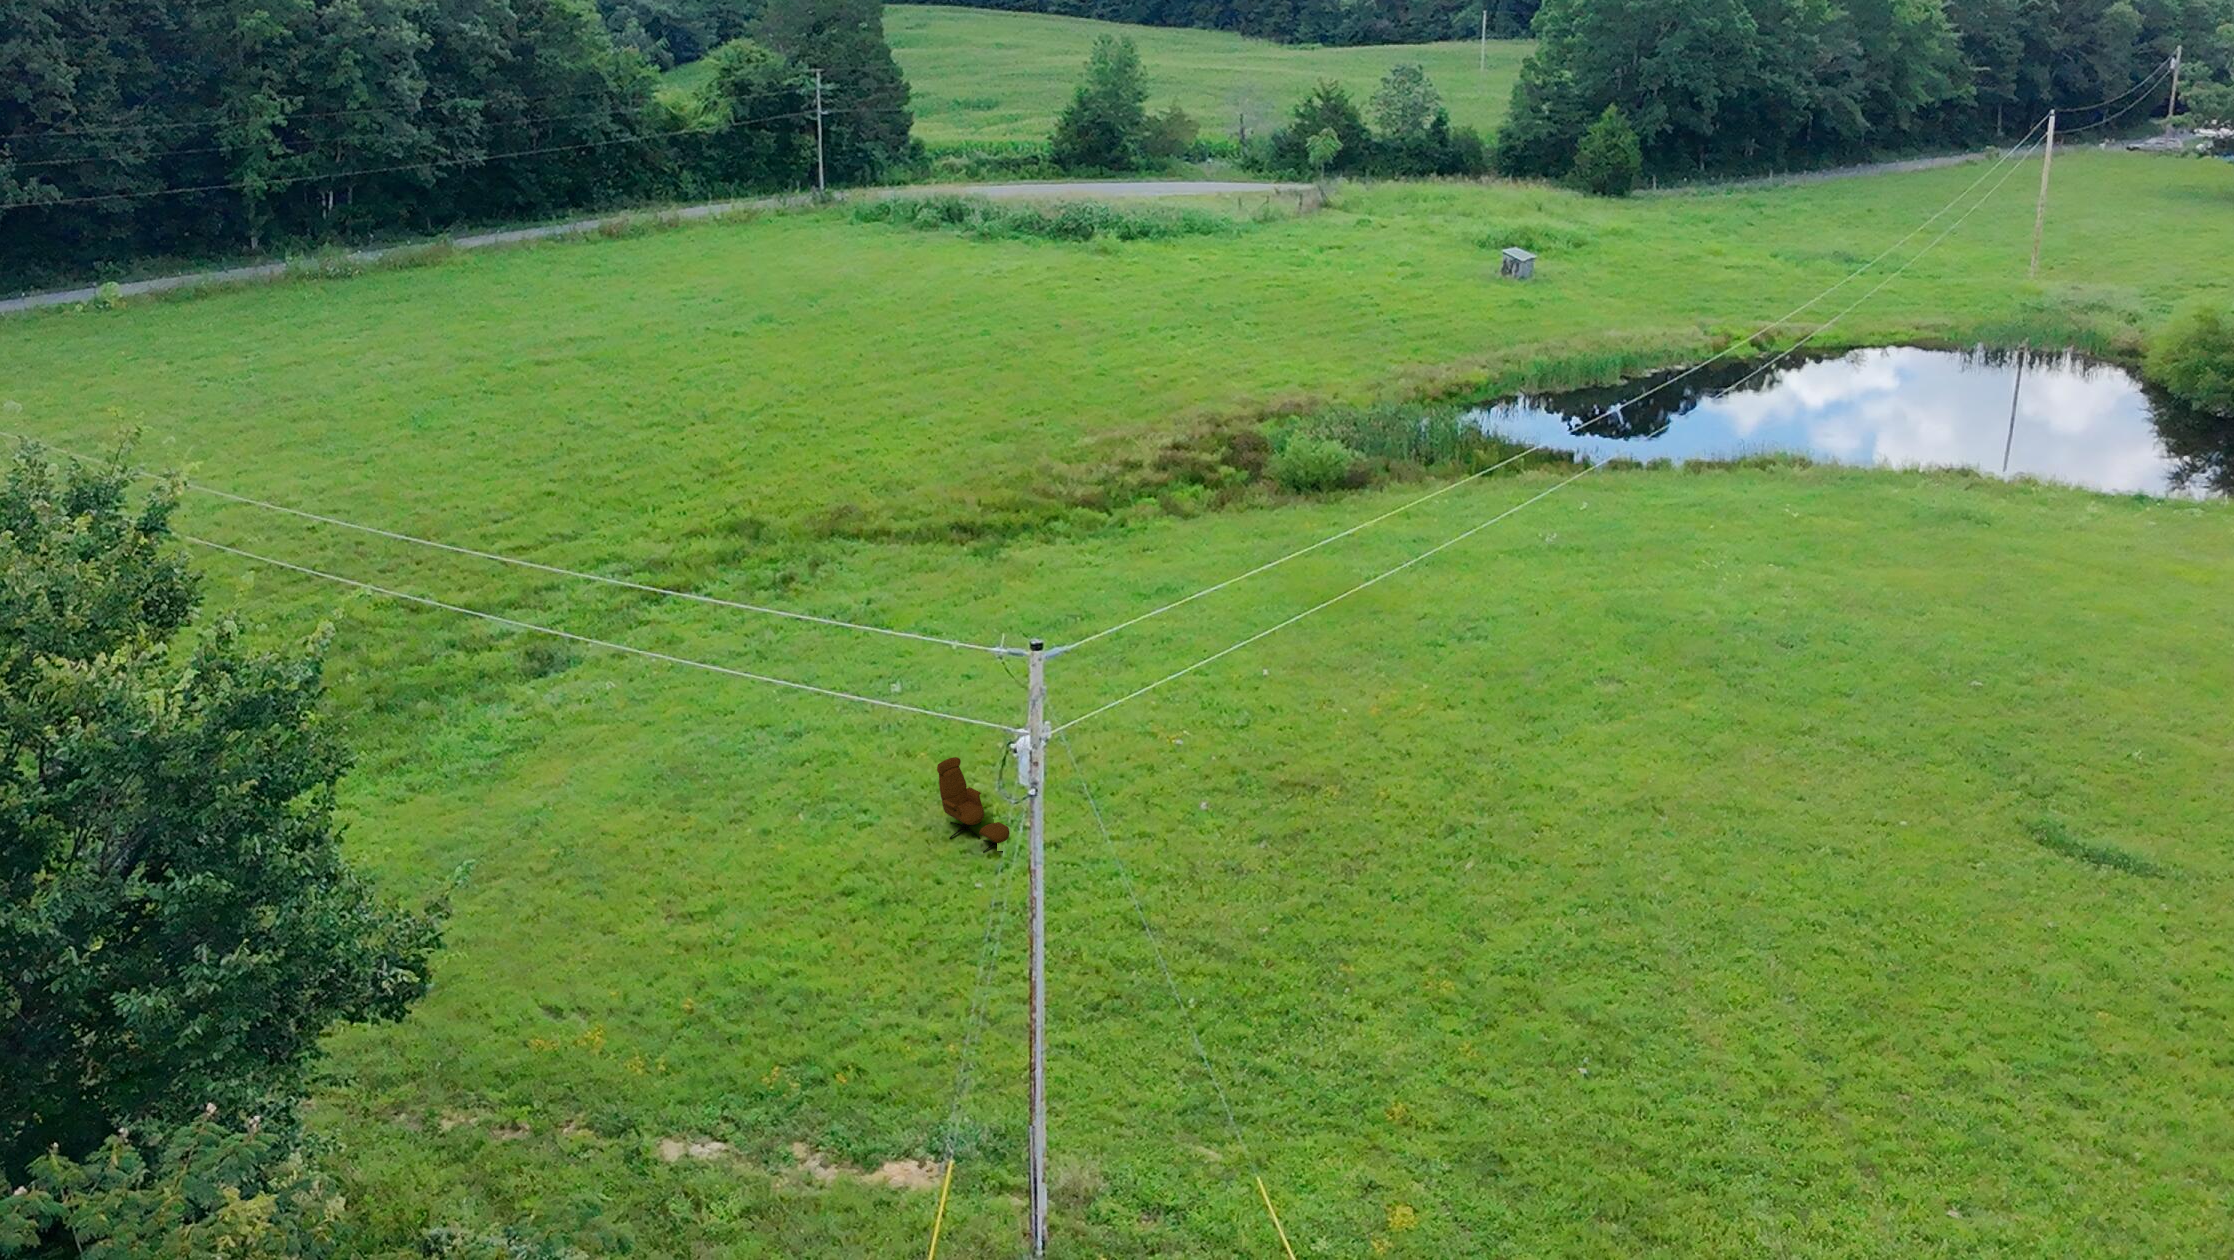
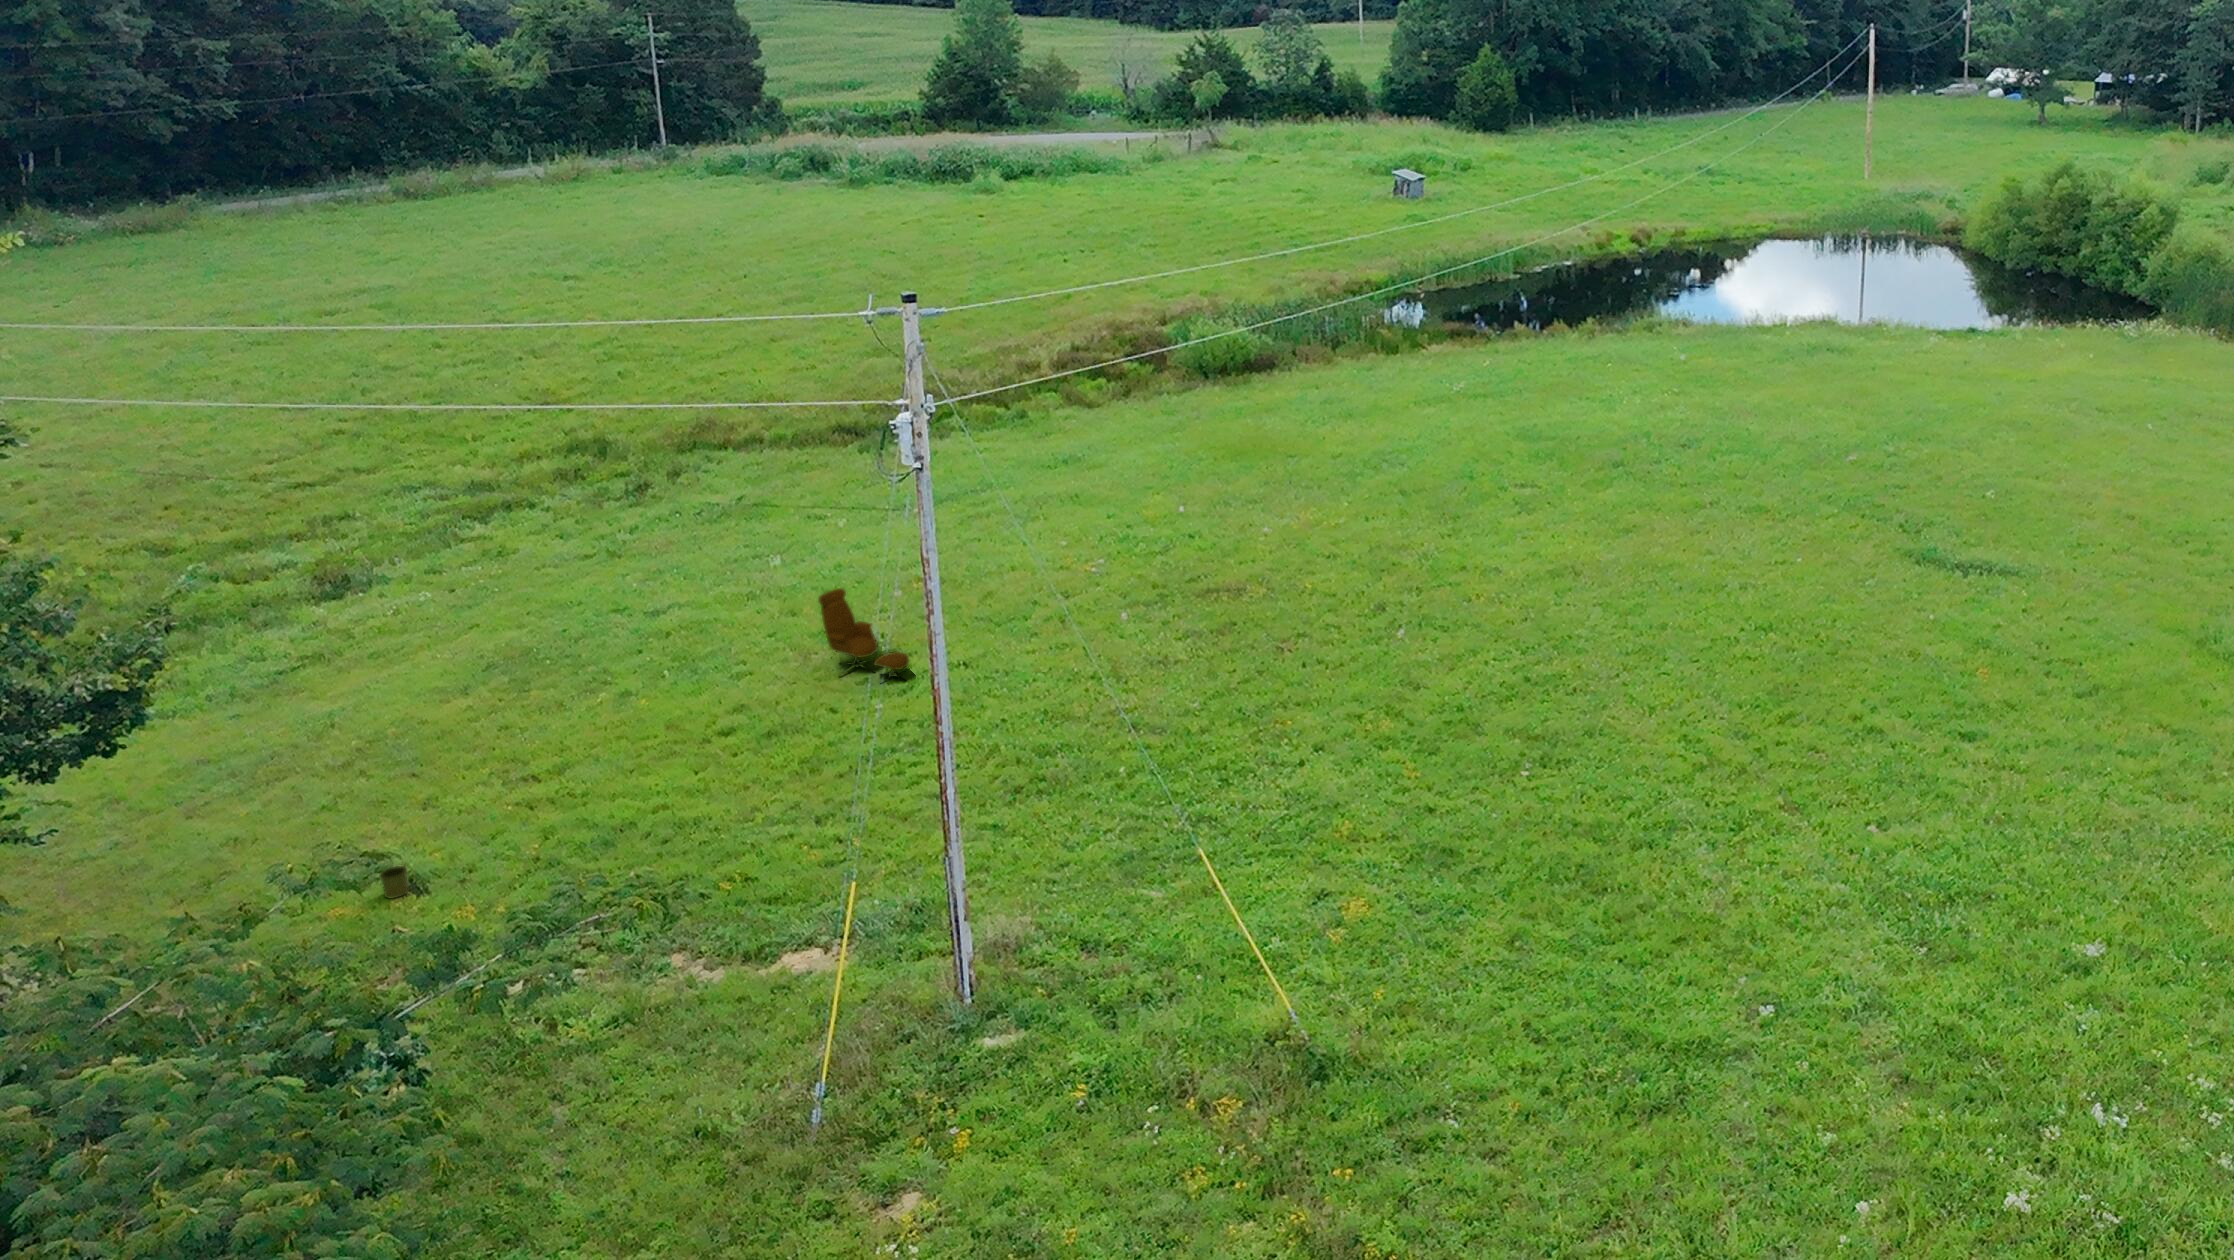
bucket: none [585,997,606,1031] -> present [379,865,408,898]

